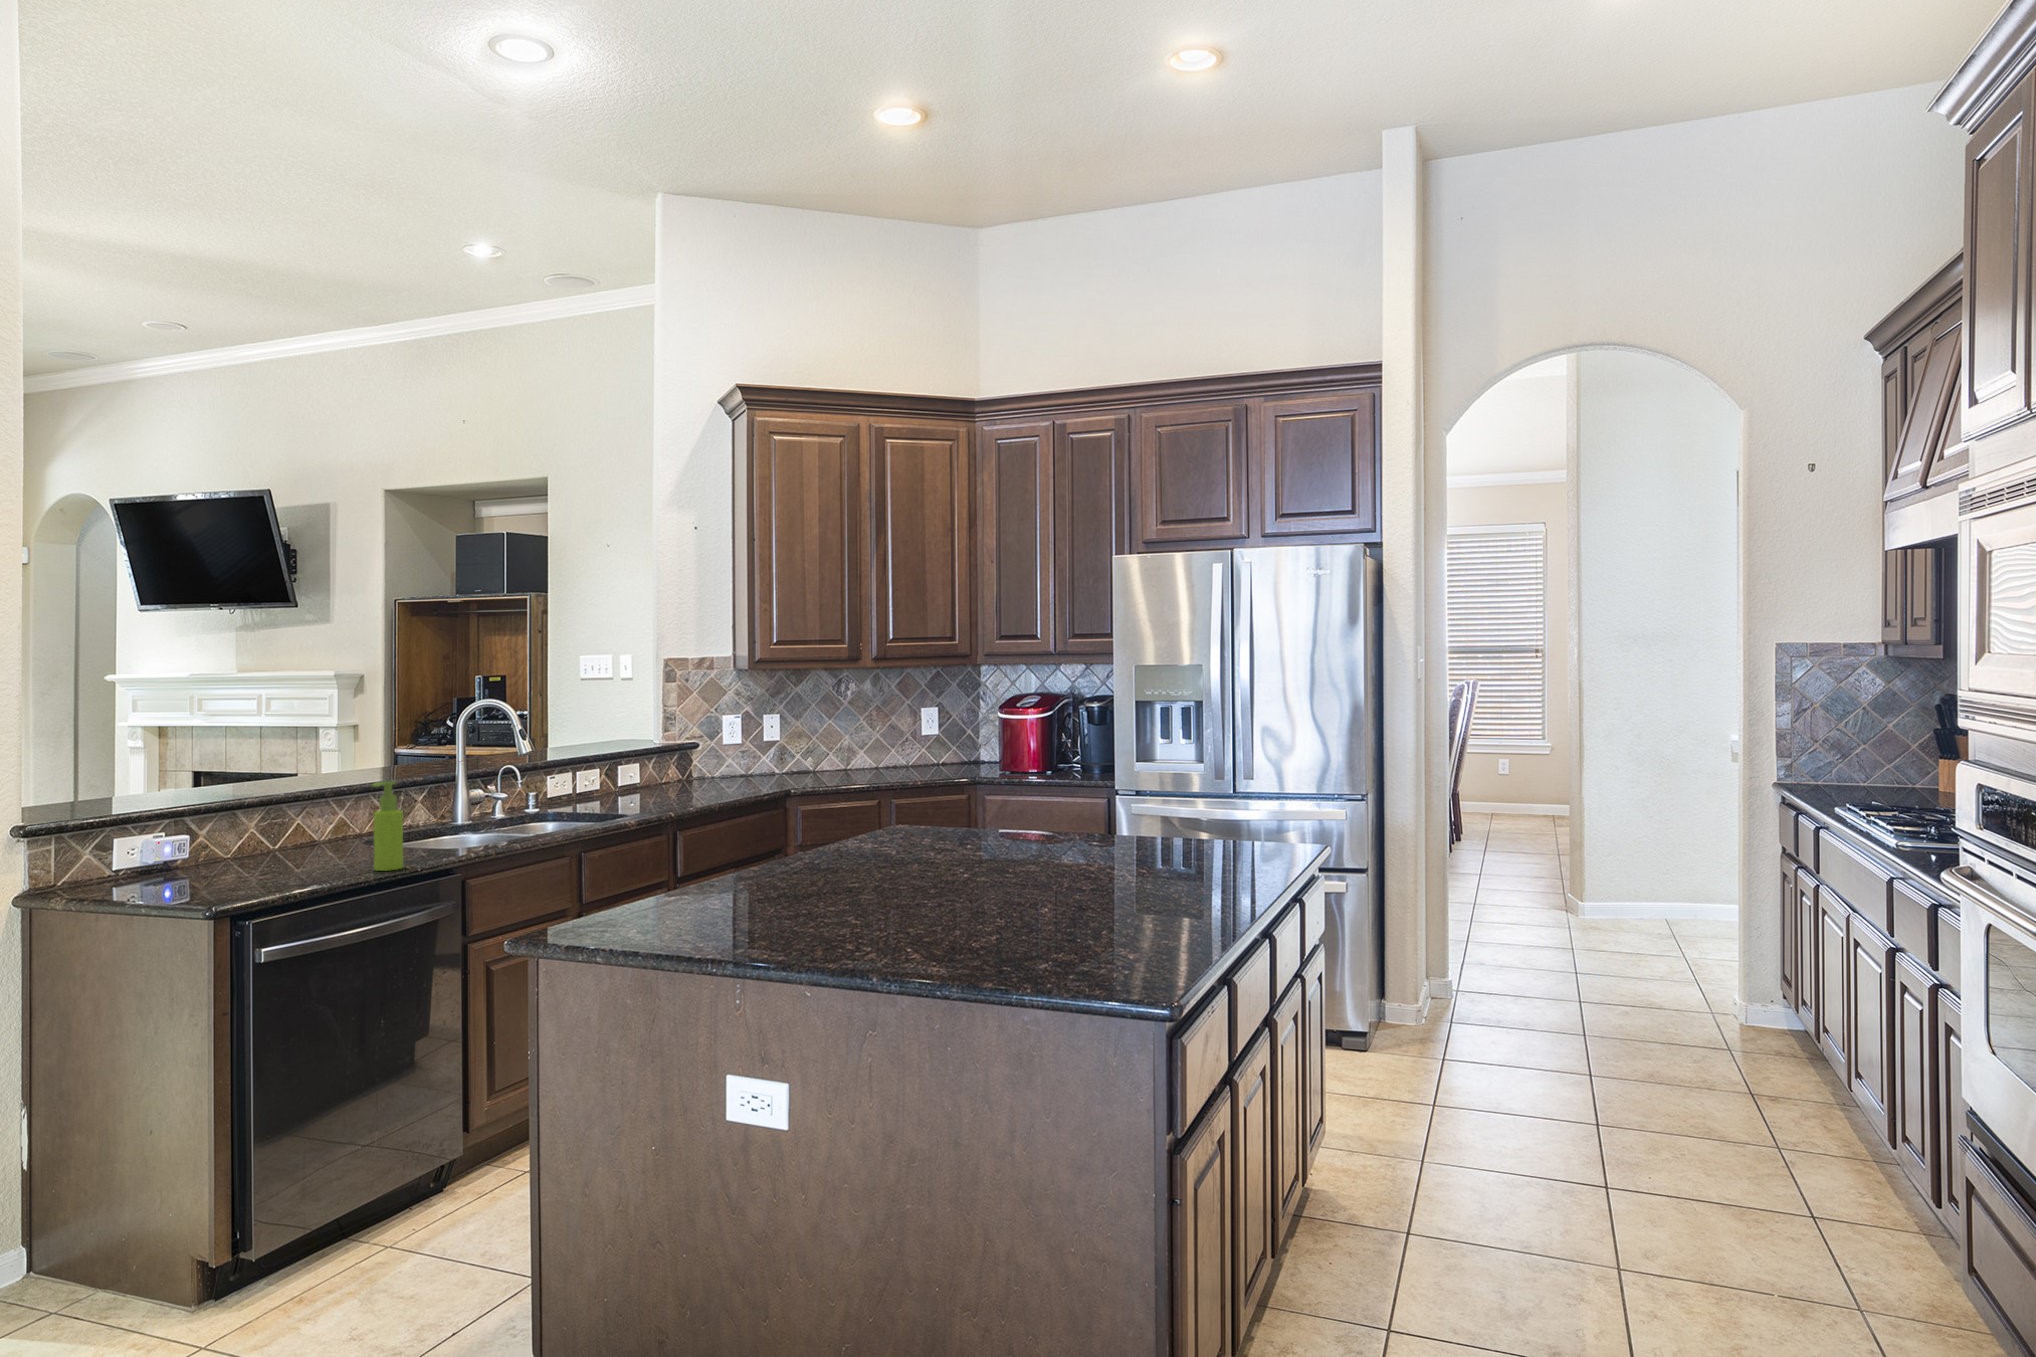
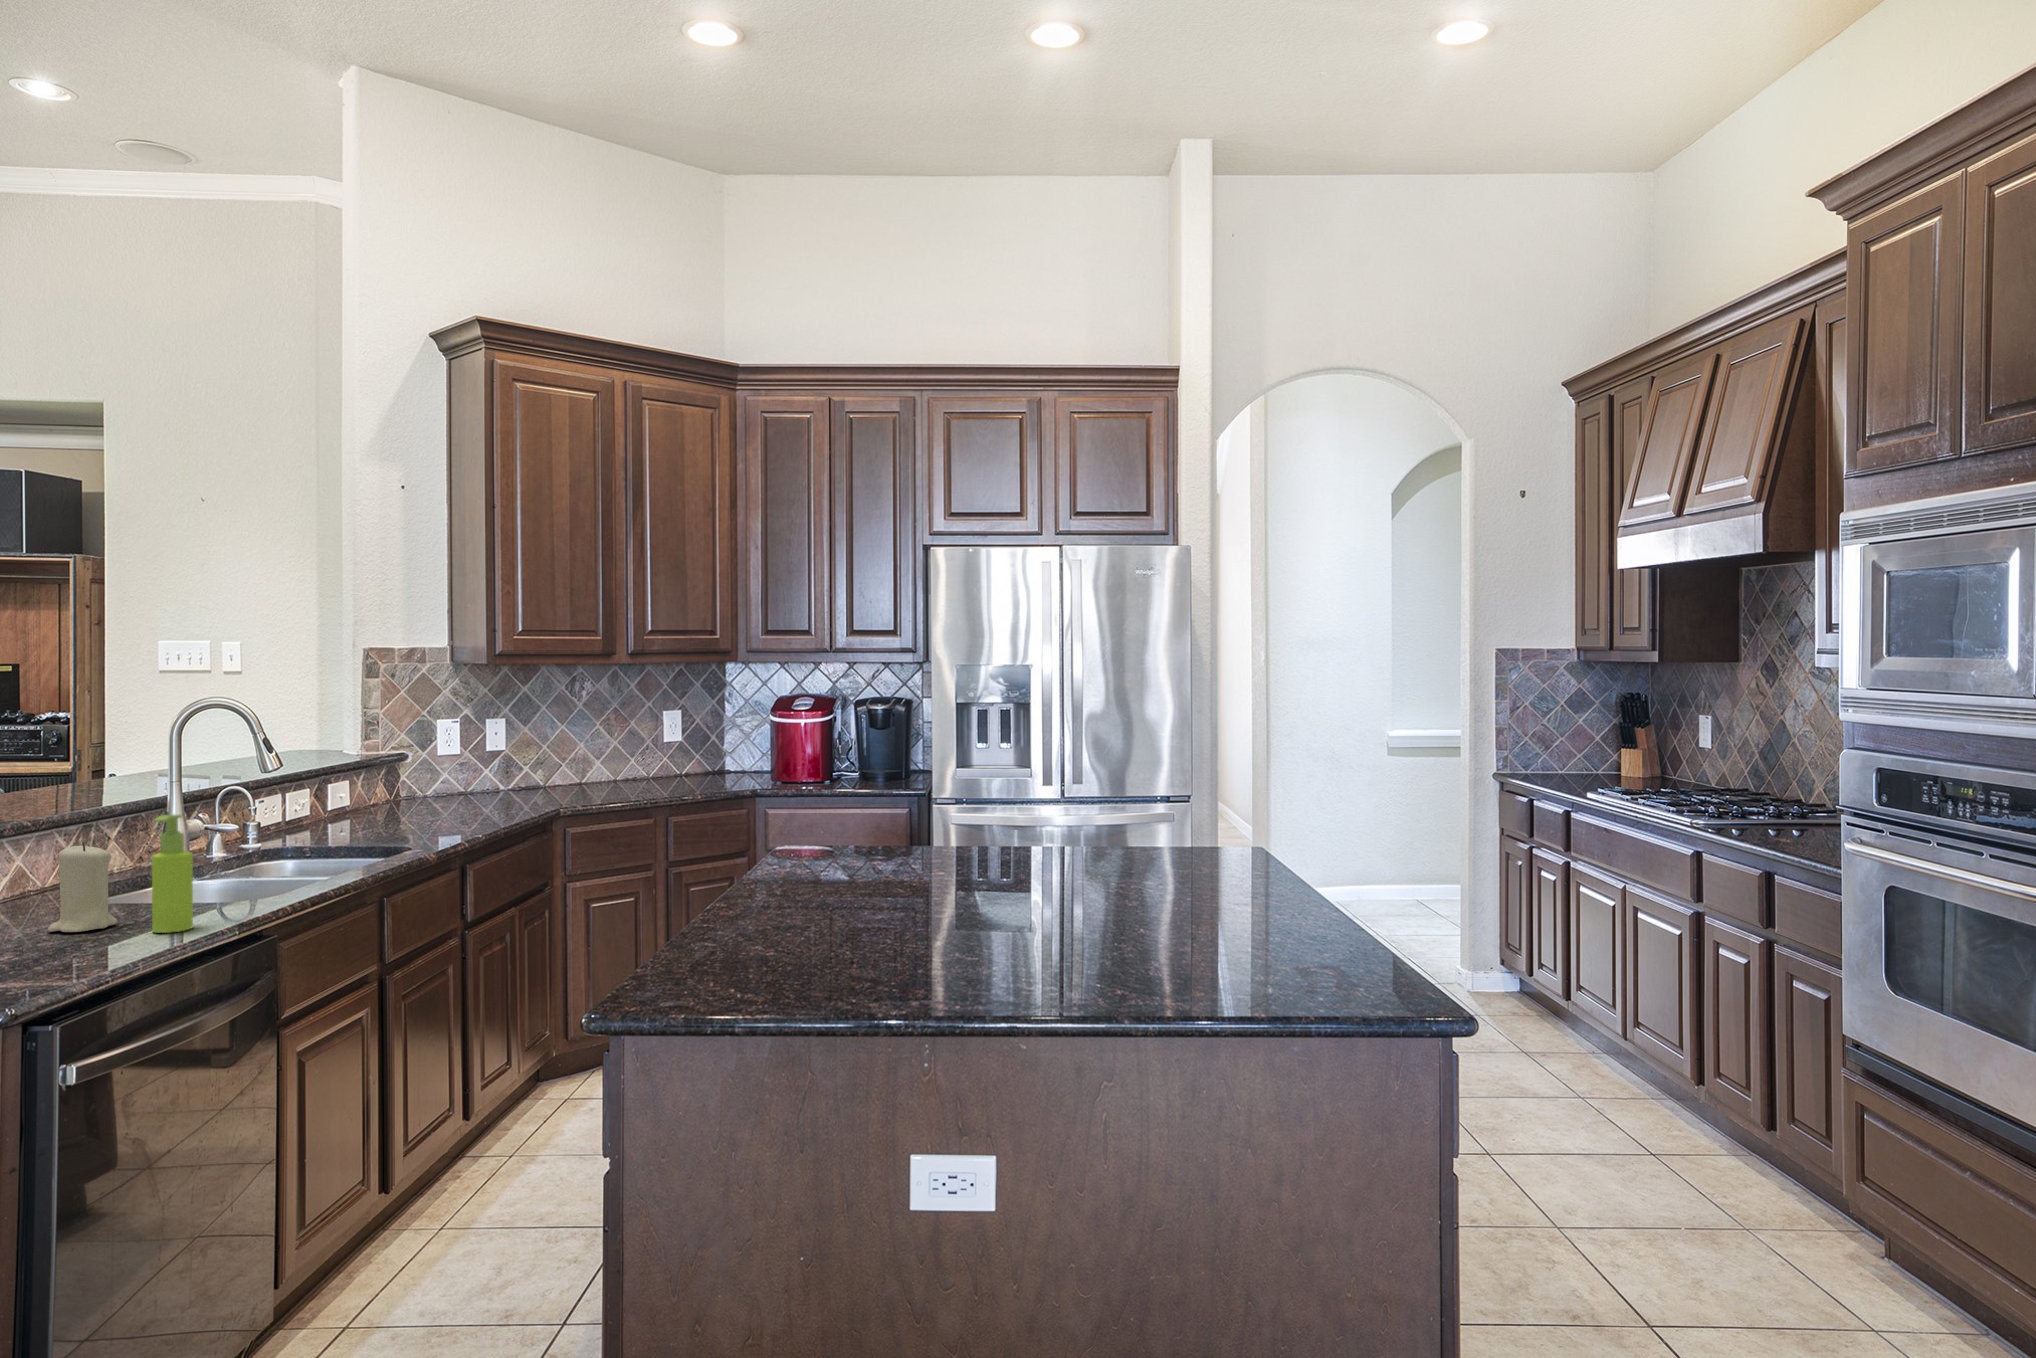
candle: none [318,801,364,867] -> present [48,842,117,932]

